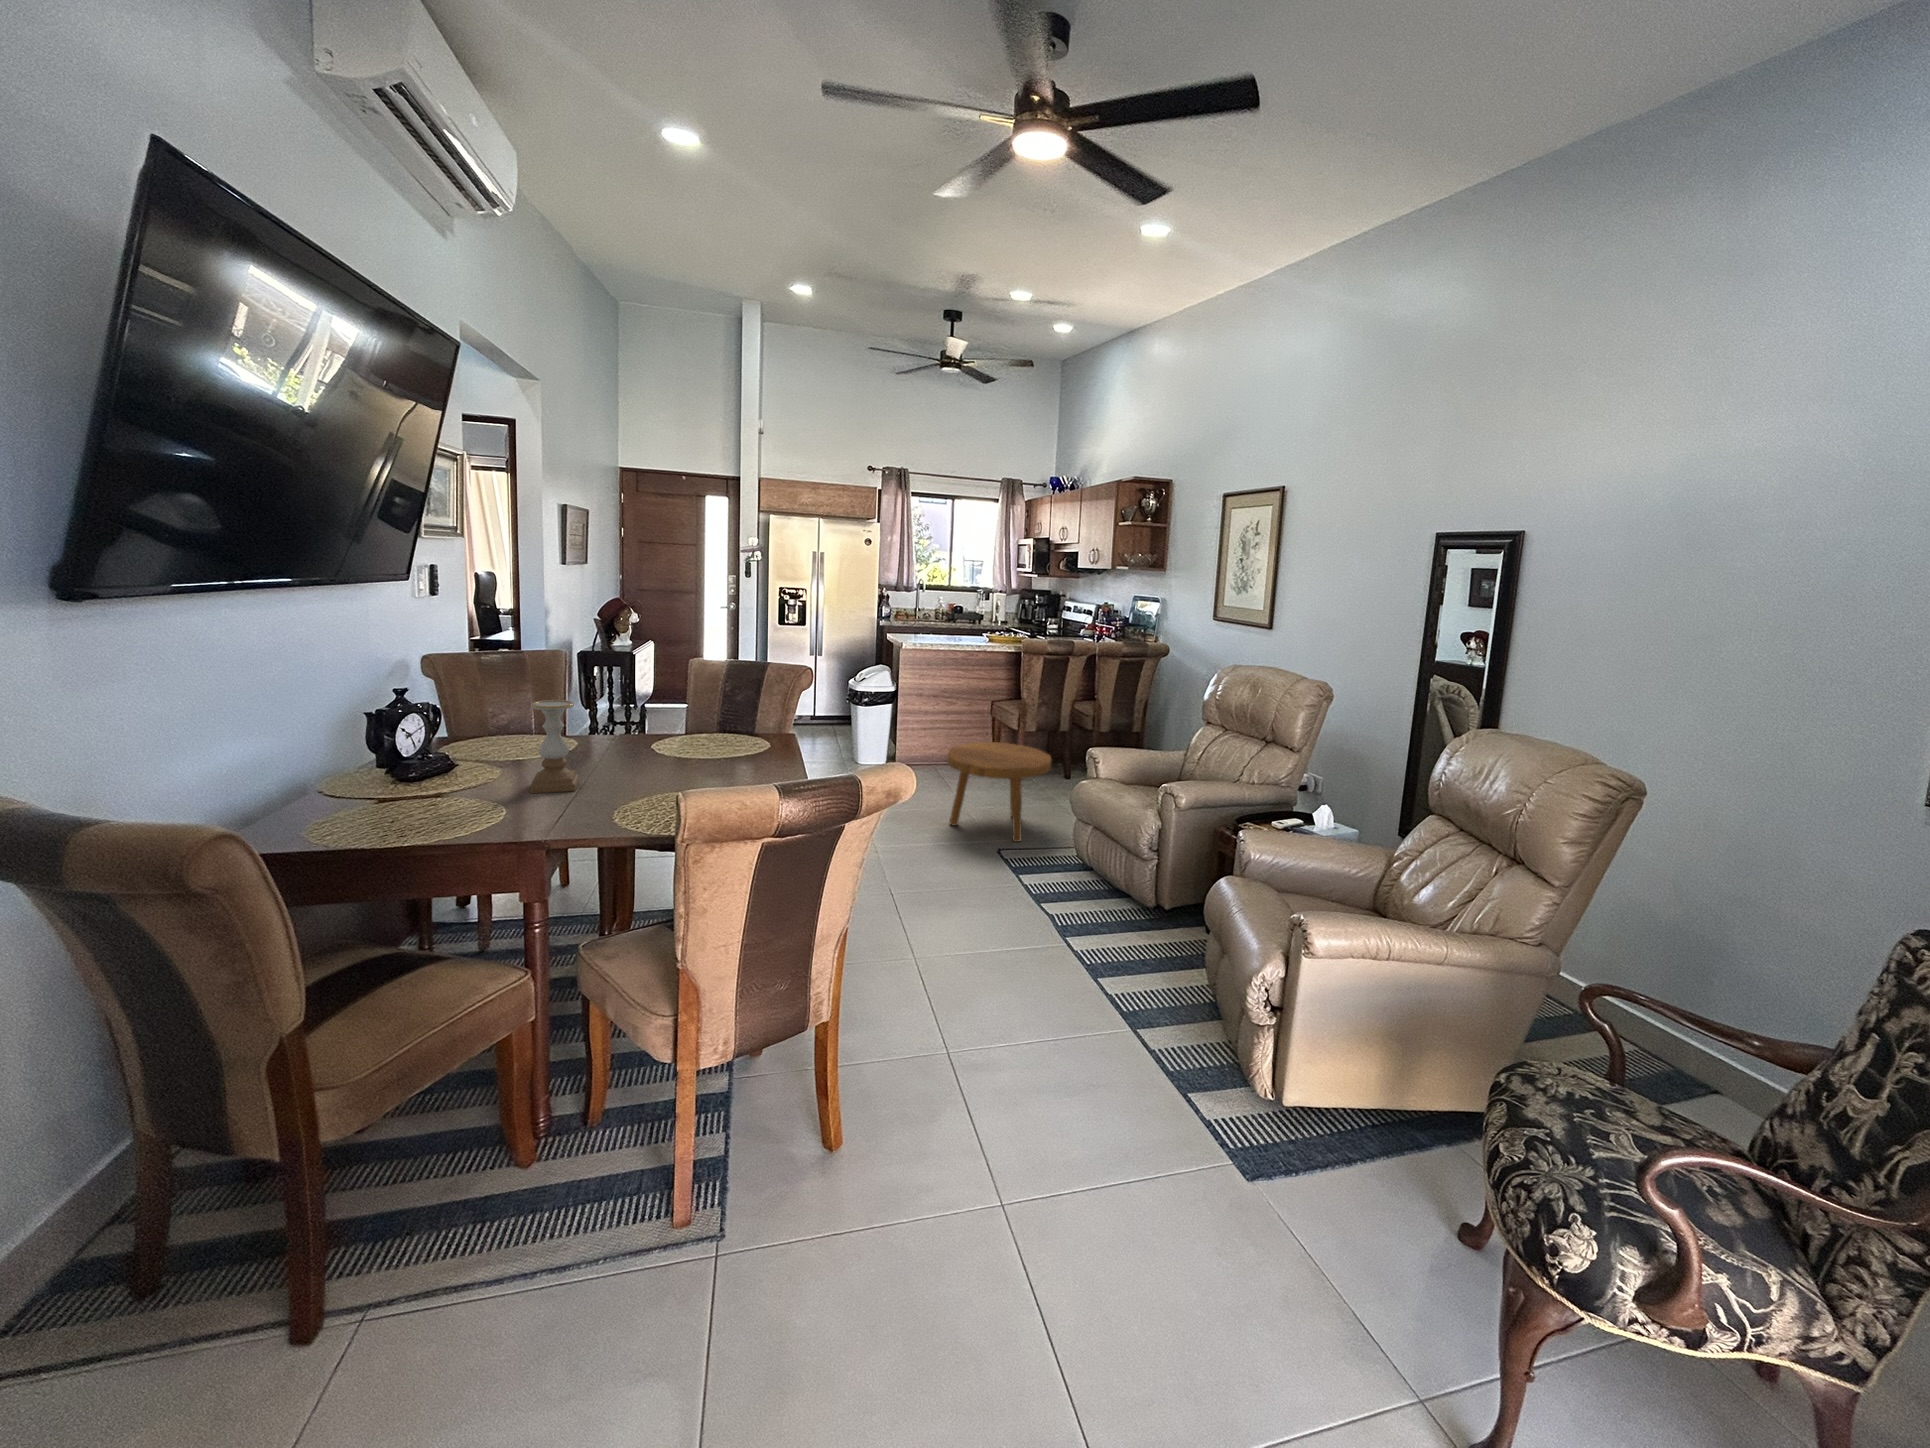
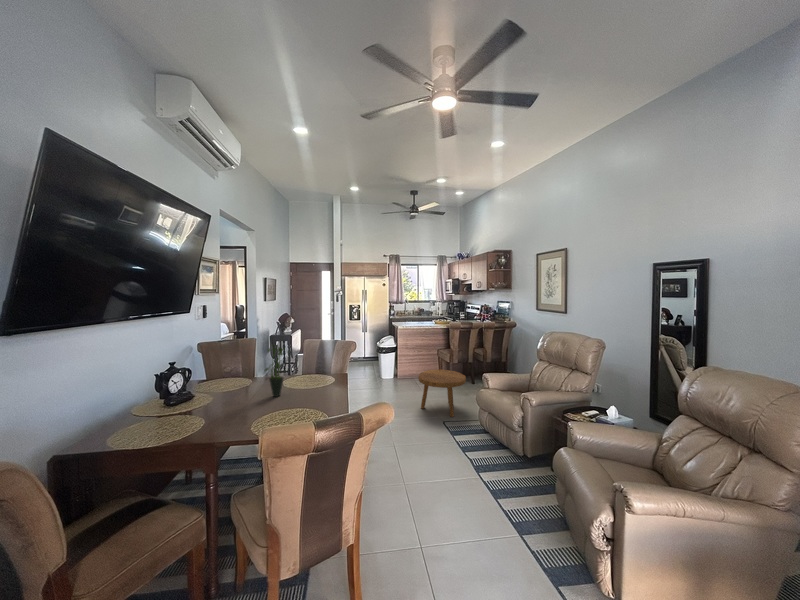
potted plant: none [616,658,671,772] -> present [265,347,283,397]
candle holder: present [530,700,579,793] -> none [224,366,247,411]

